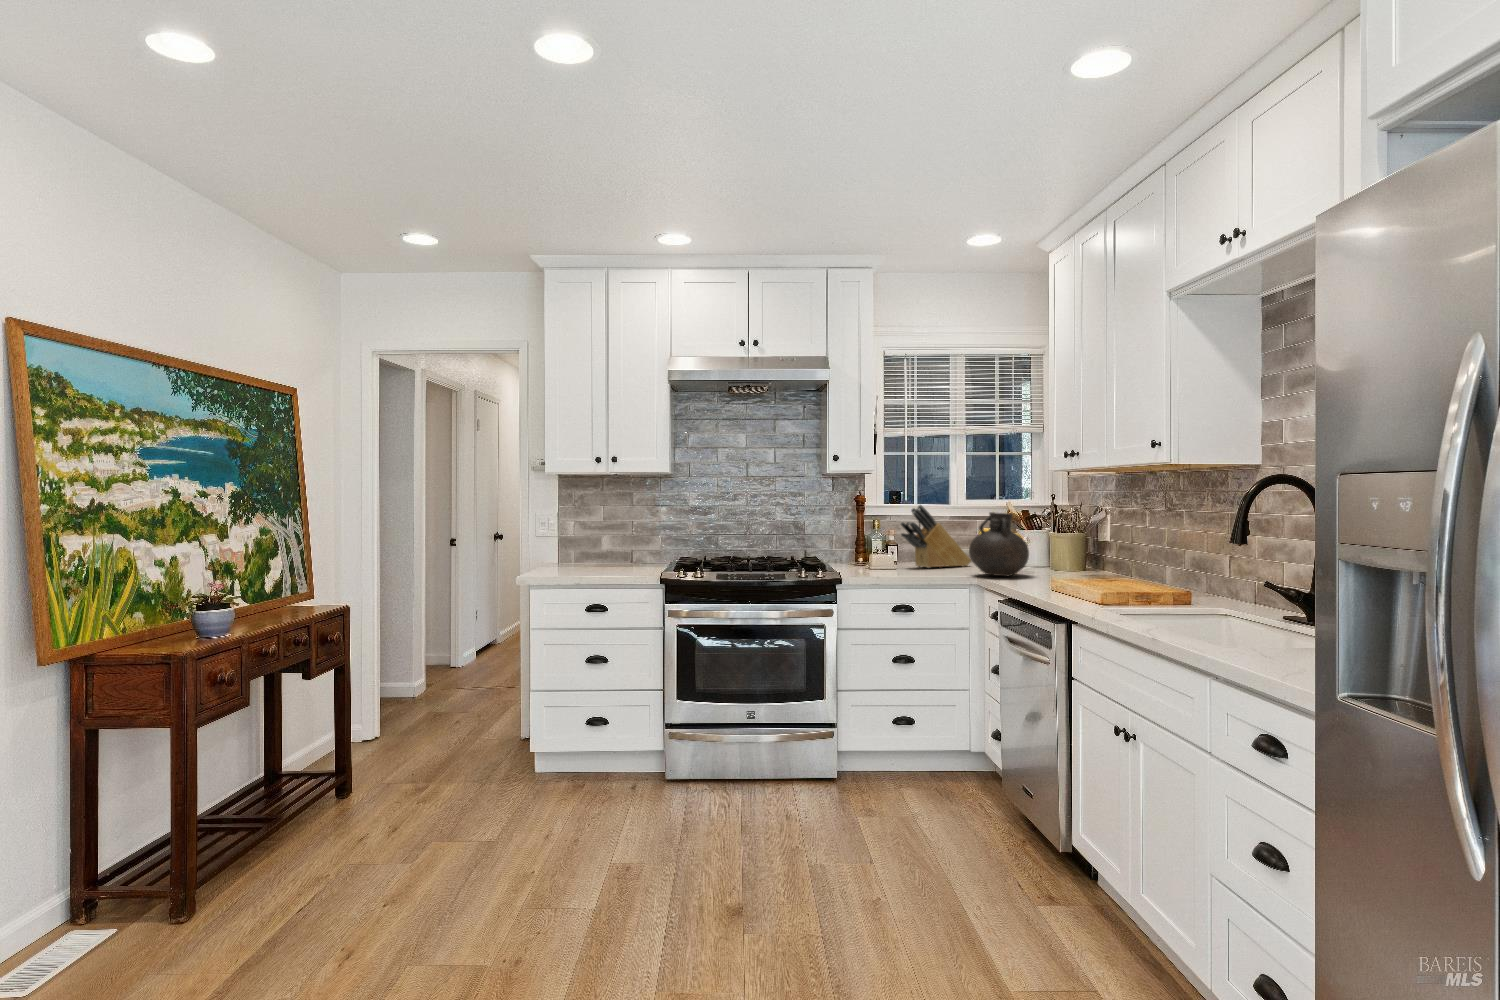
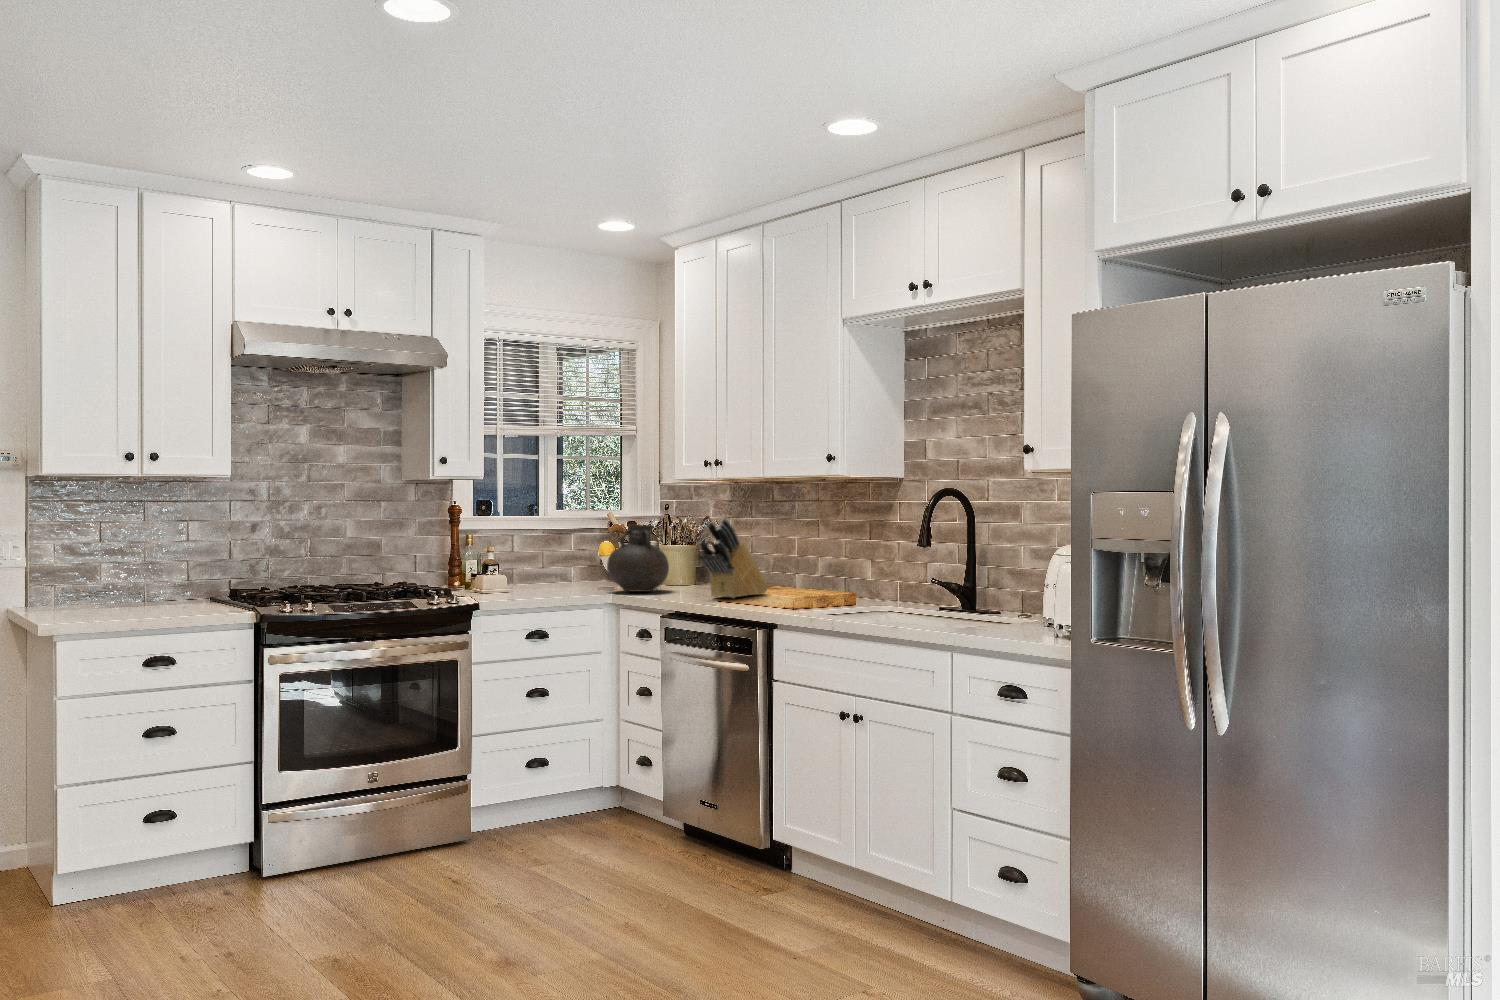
knife block: present [901,505,971,568] -> present [699,518,768,598]

